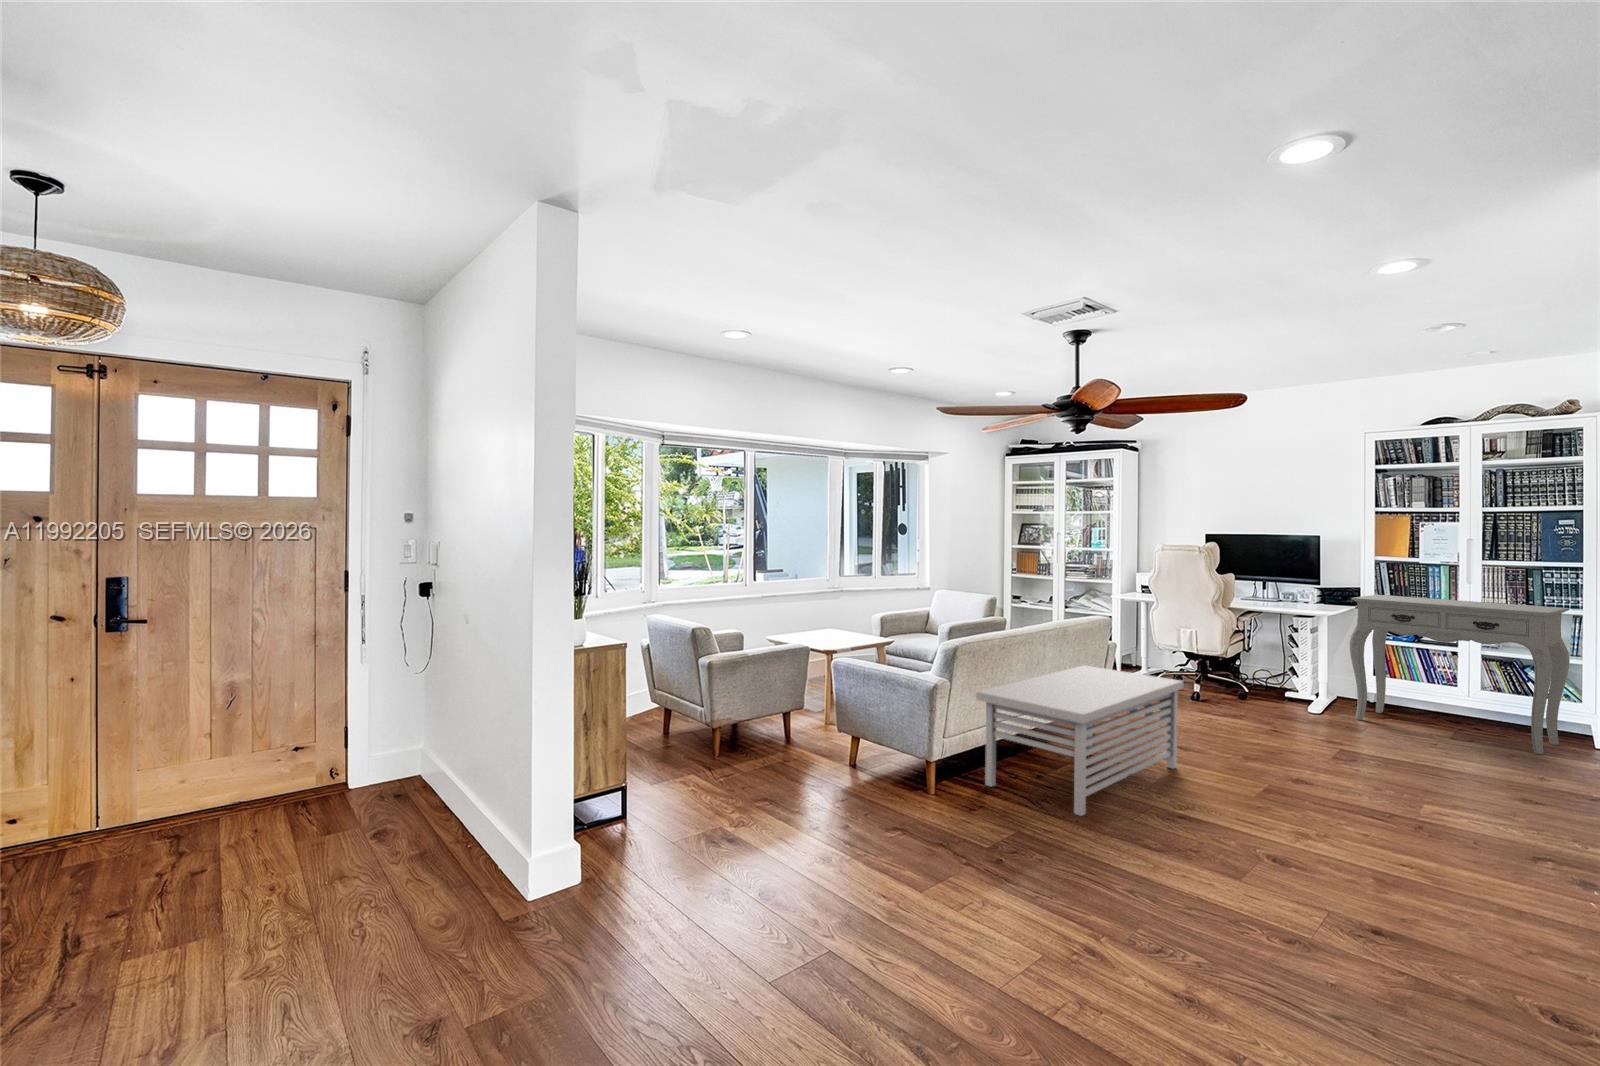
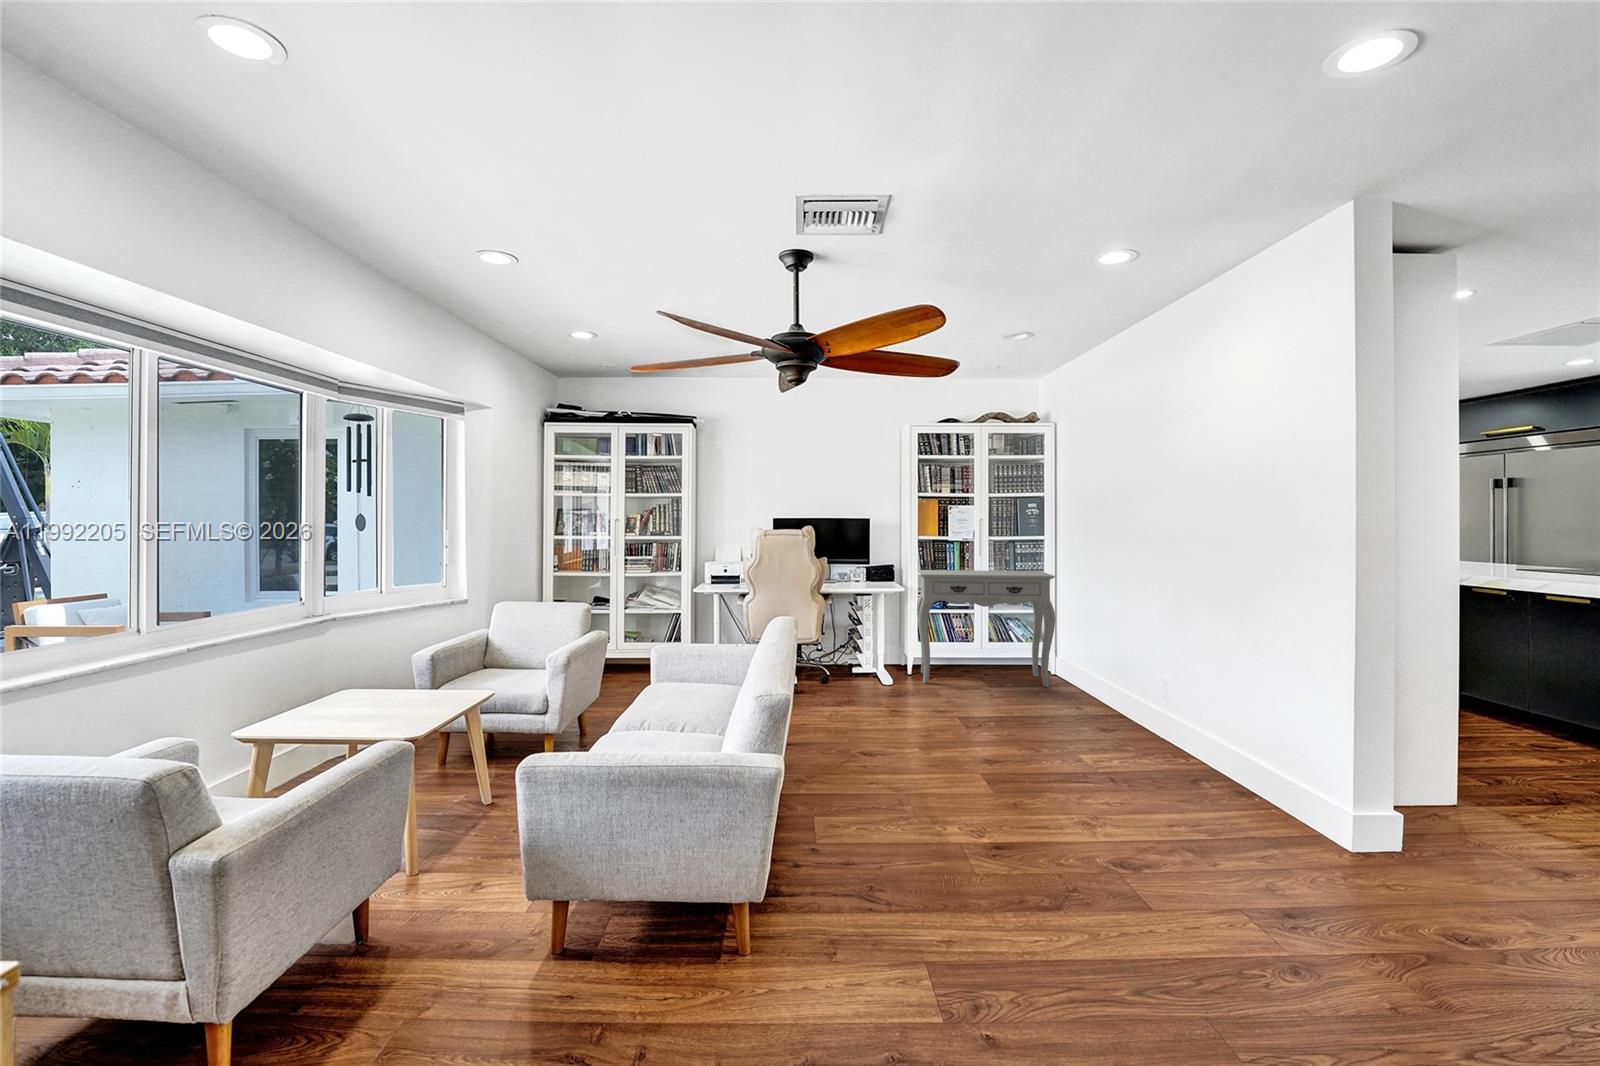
storage bench: present [976,665,1183,816] -> none [804,685,995,919]

